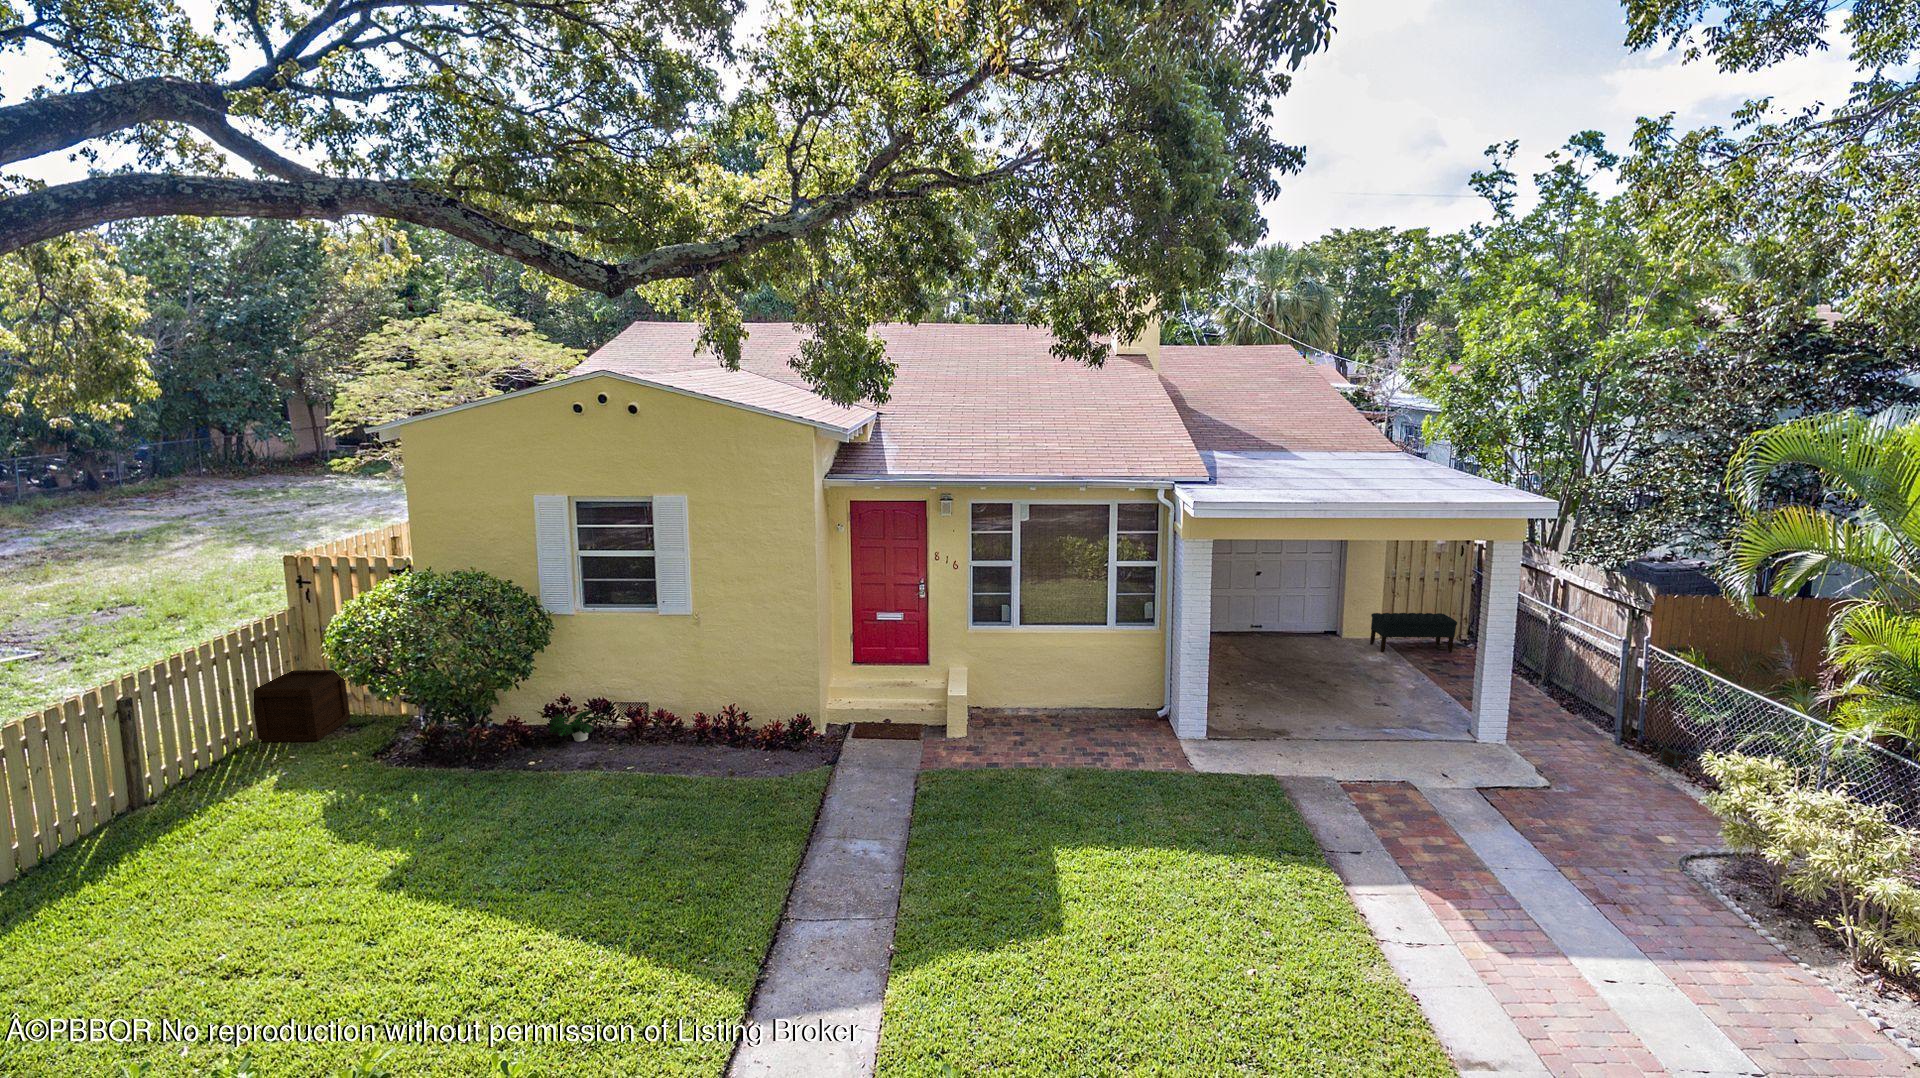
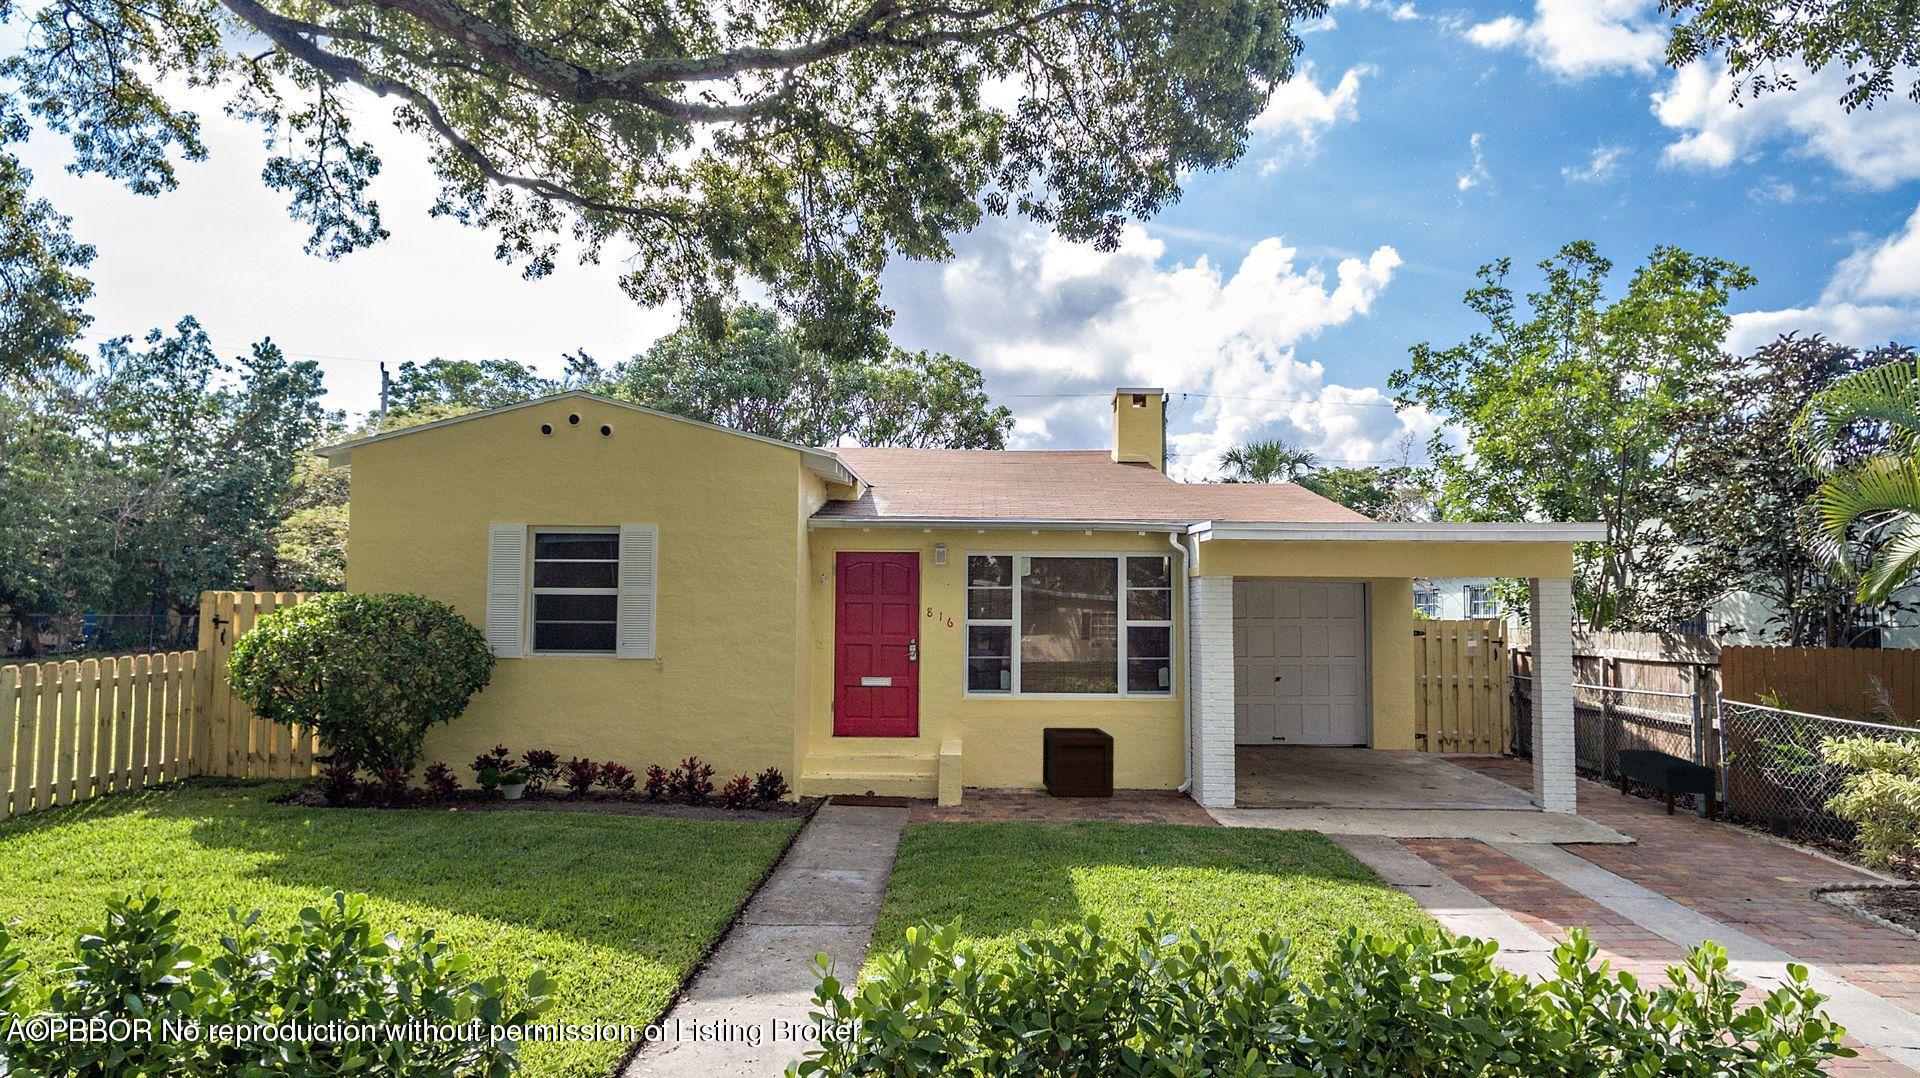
bench: present [1370,613,1457,652] -> present [1618,749,1716,819]
wooden crate: present [254,670,350,742] -> present [1043,728,1114,797]

